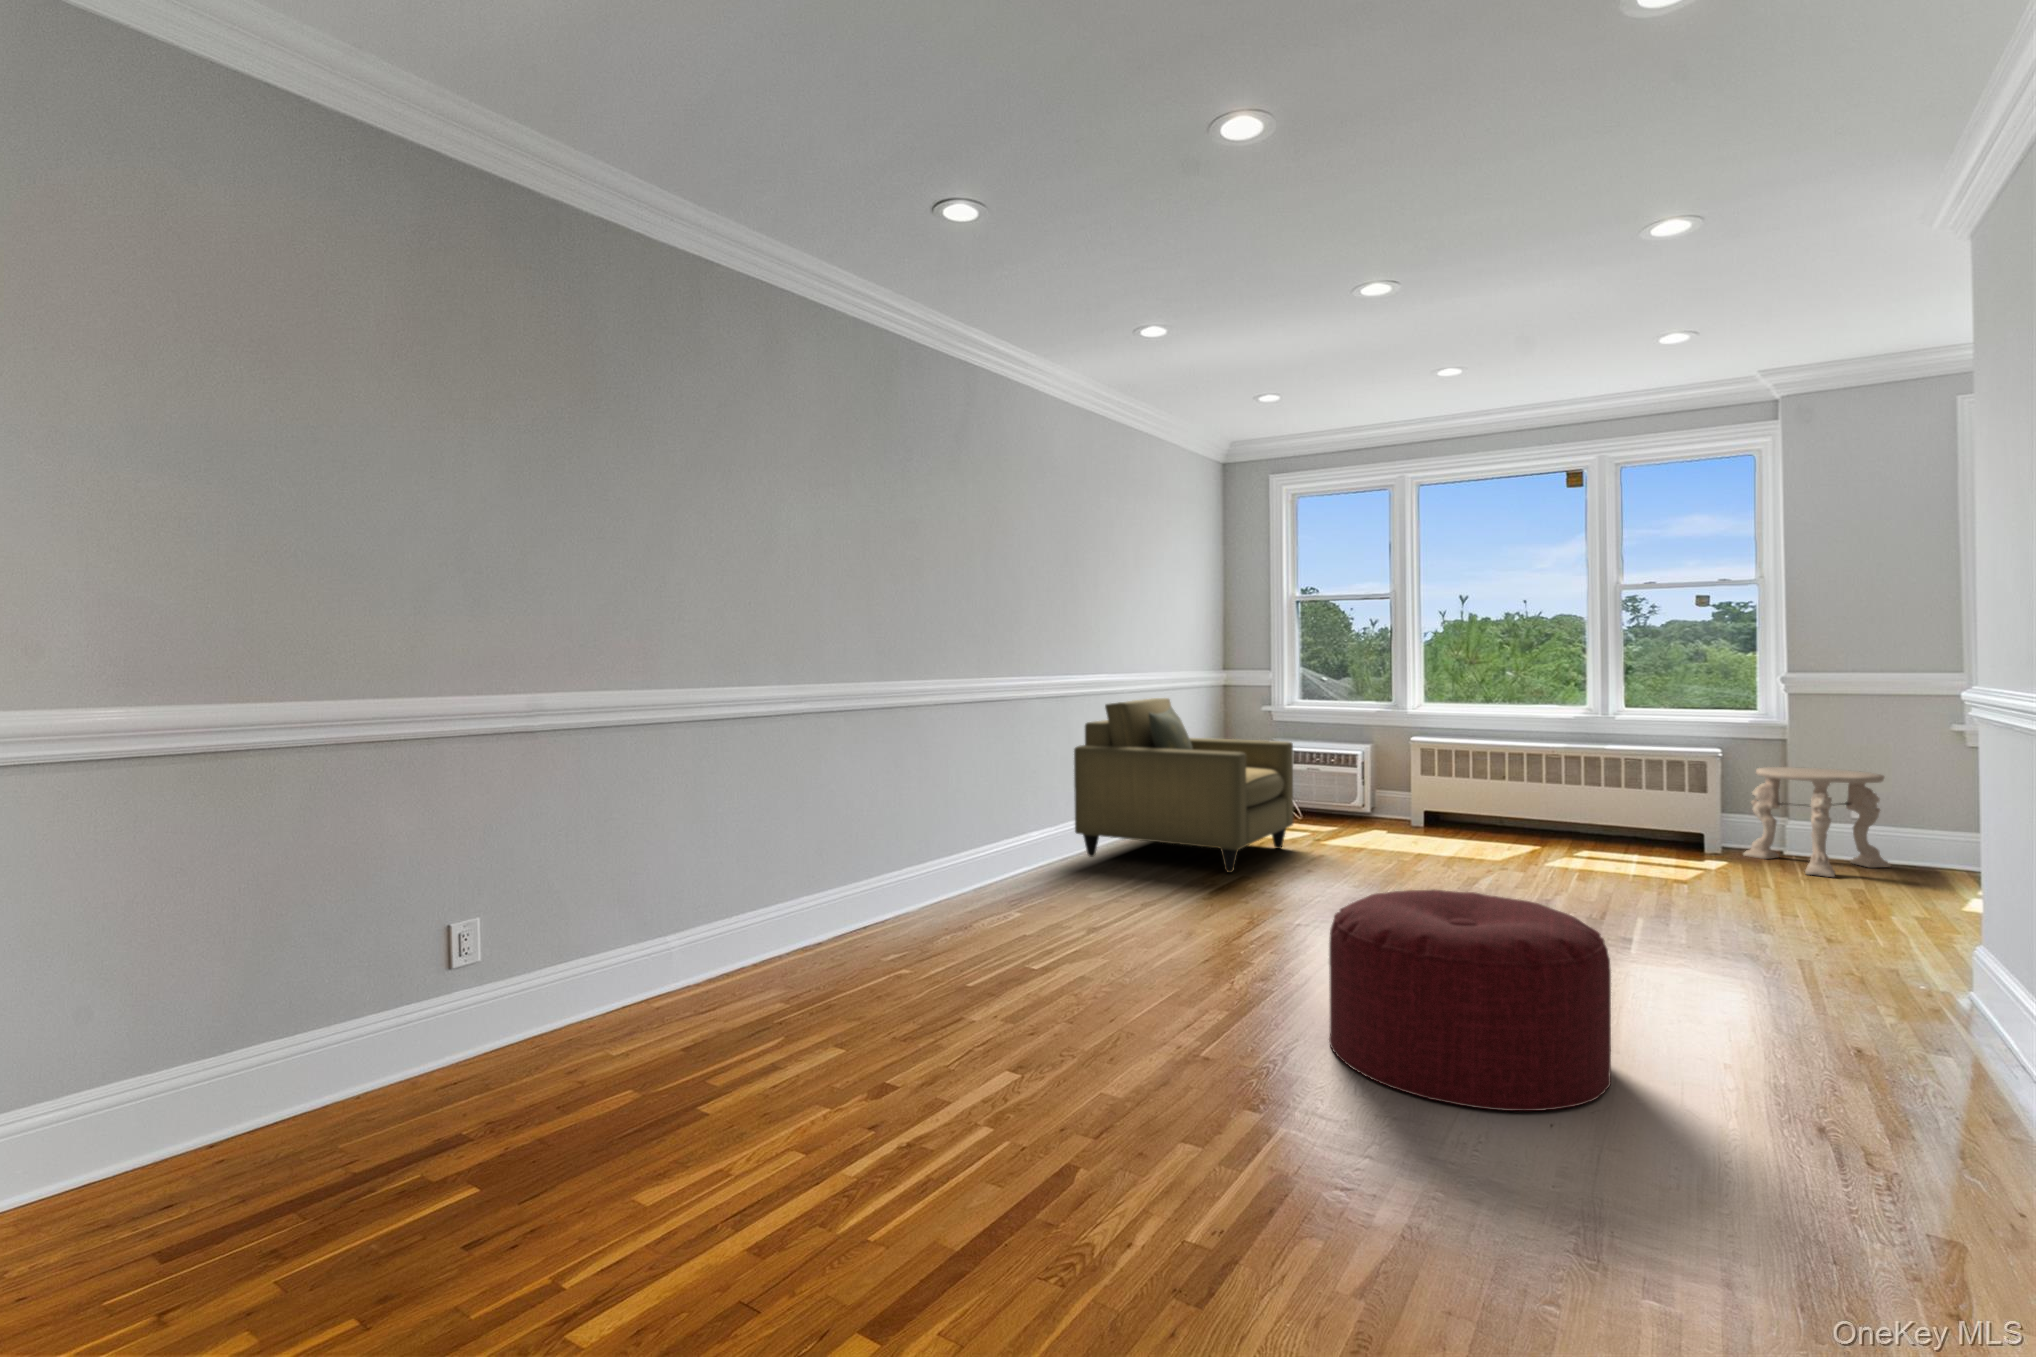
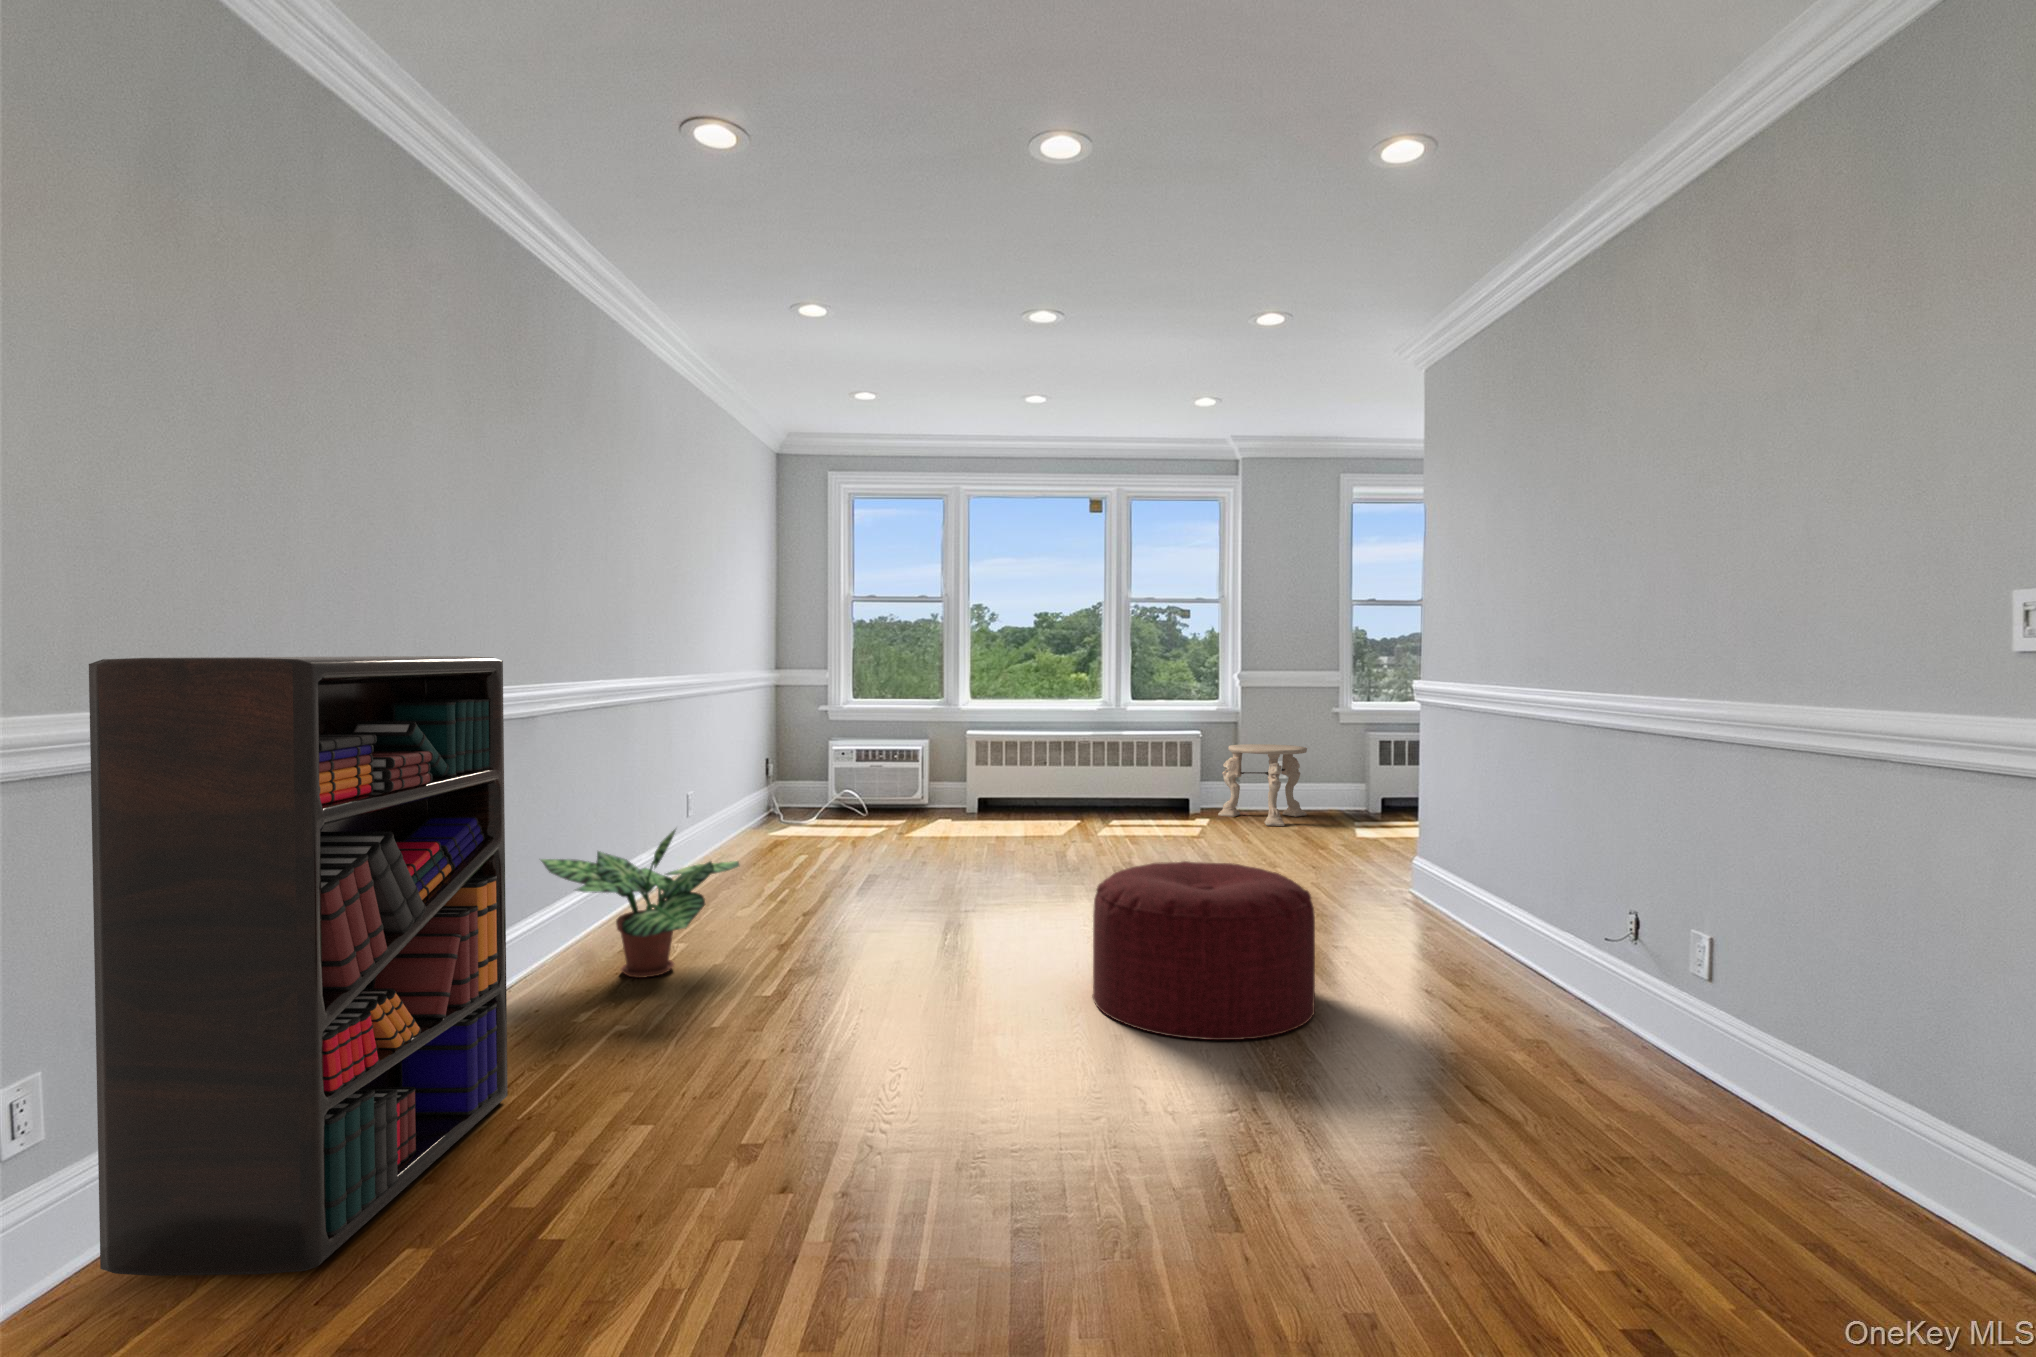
bookshelf: none [494,660,785,1084] -> present [89,656,508,1276]
armchair: present [1074,698,1293,873] -> none [679,698,891,875]
potted plant: none [898,806,1062,935] -> present [541,829,739,978]

